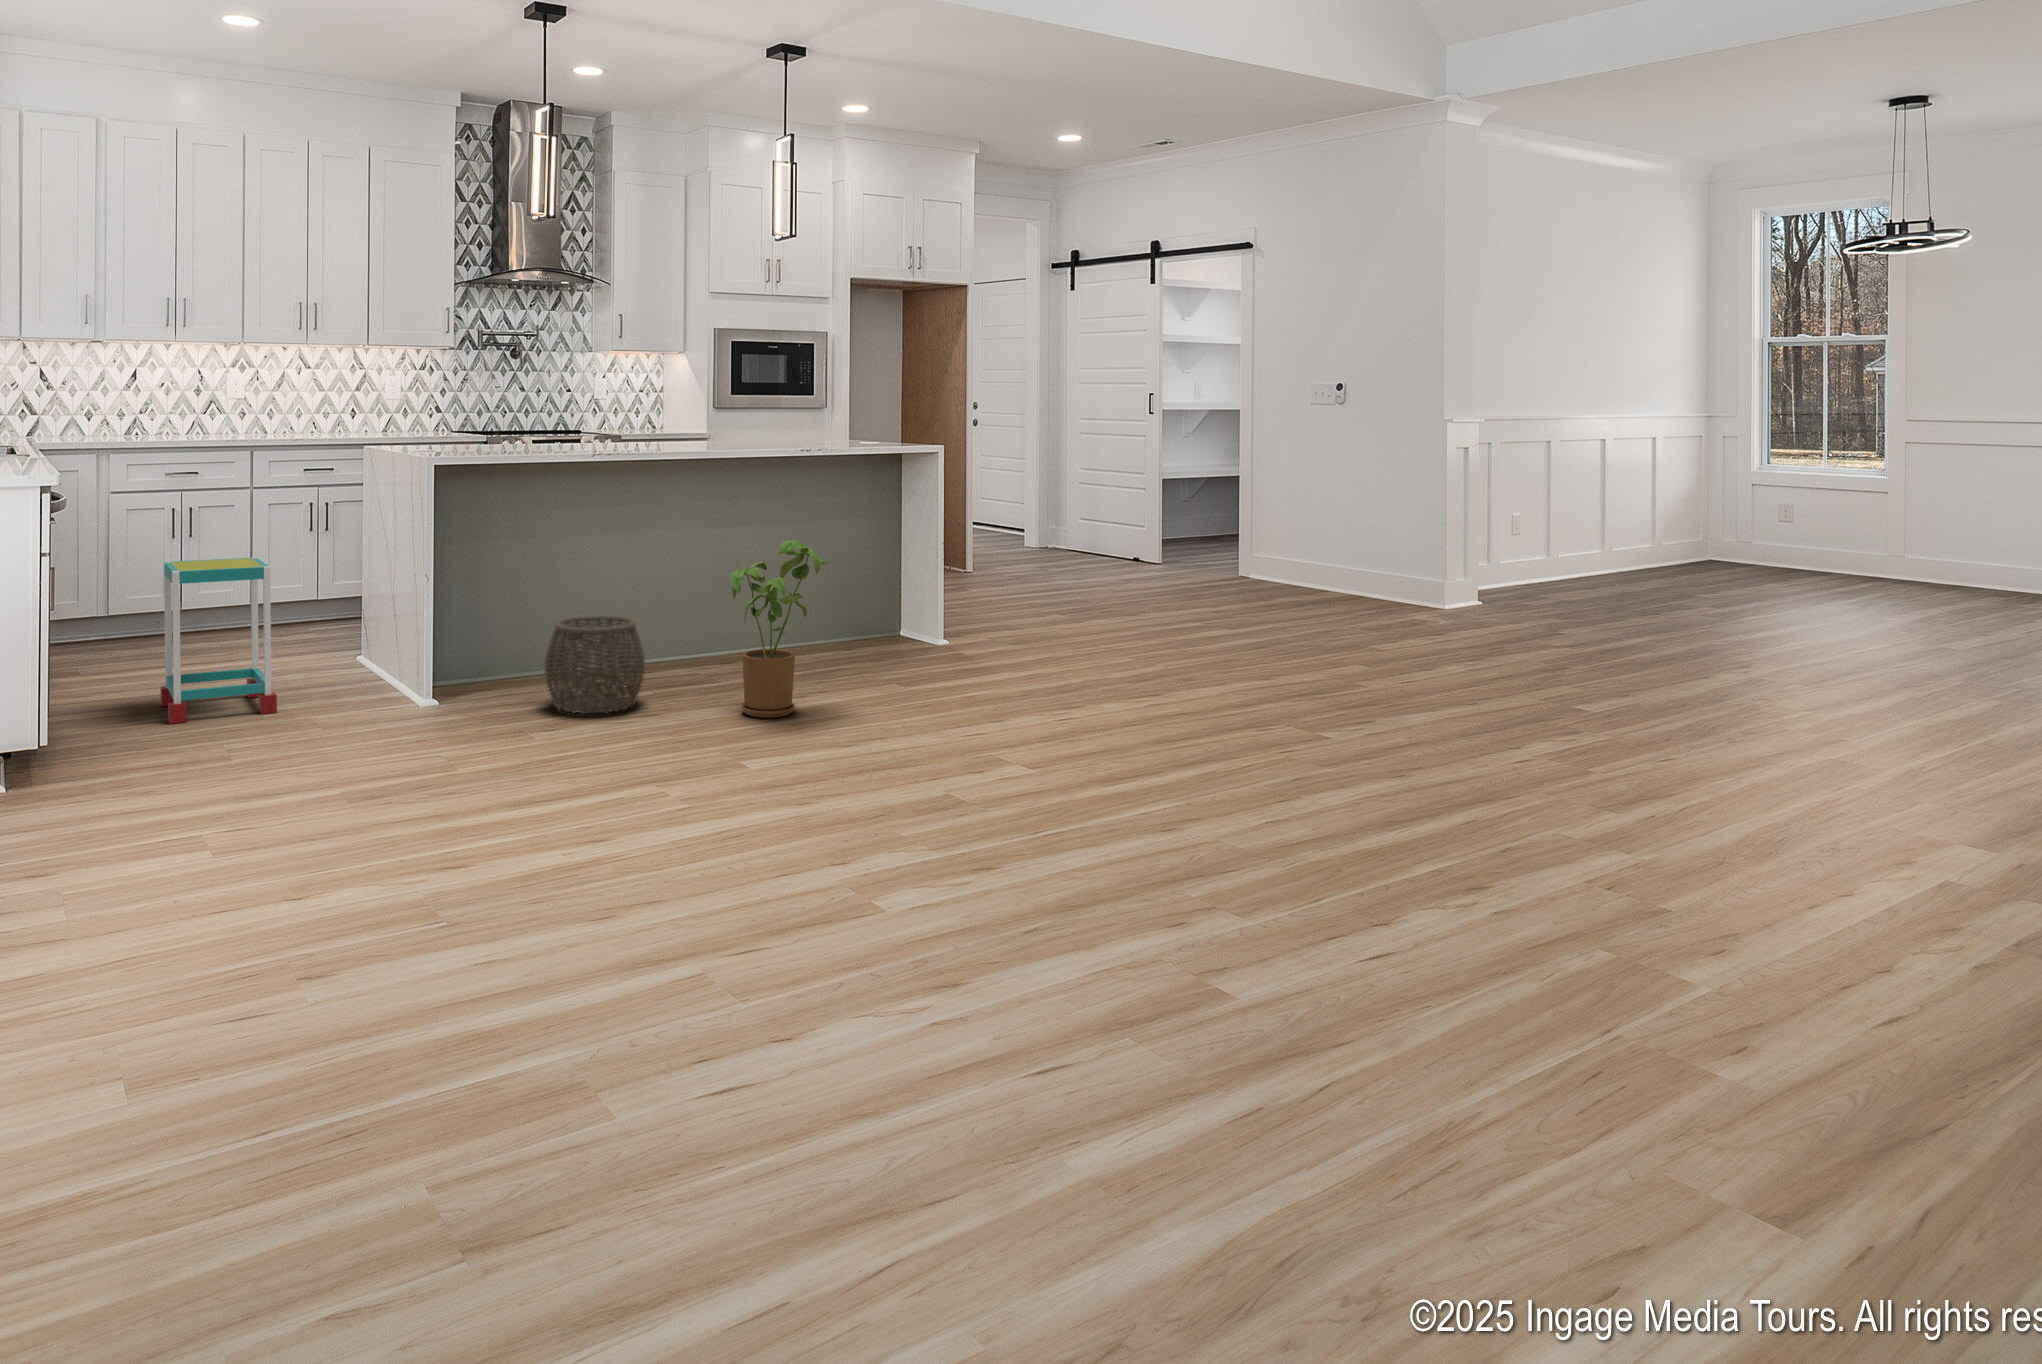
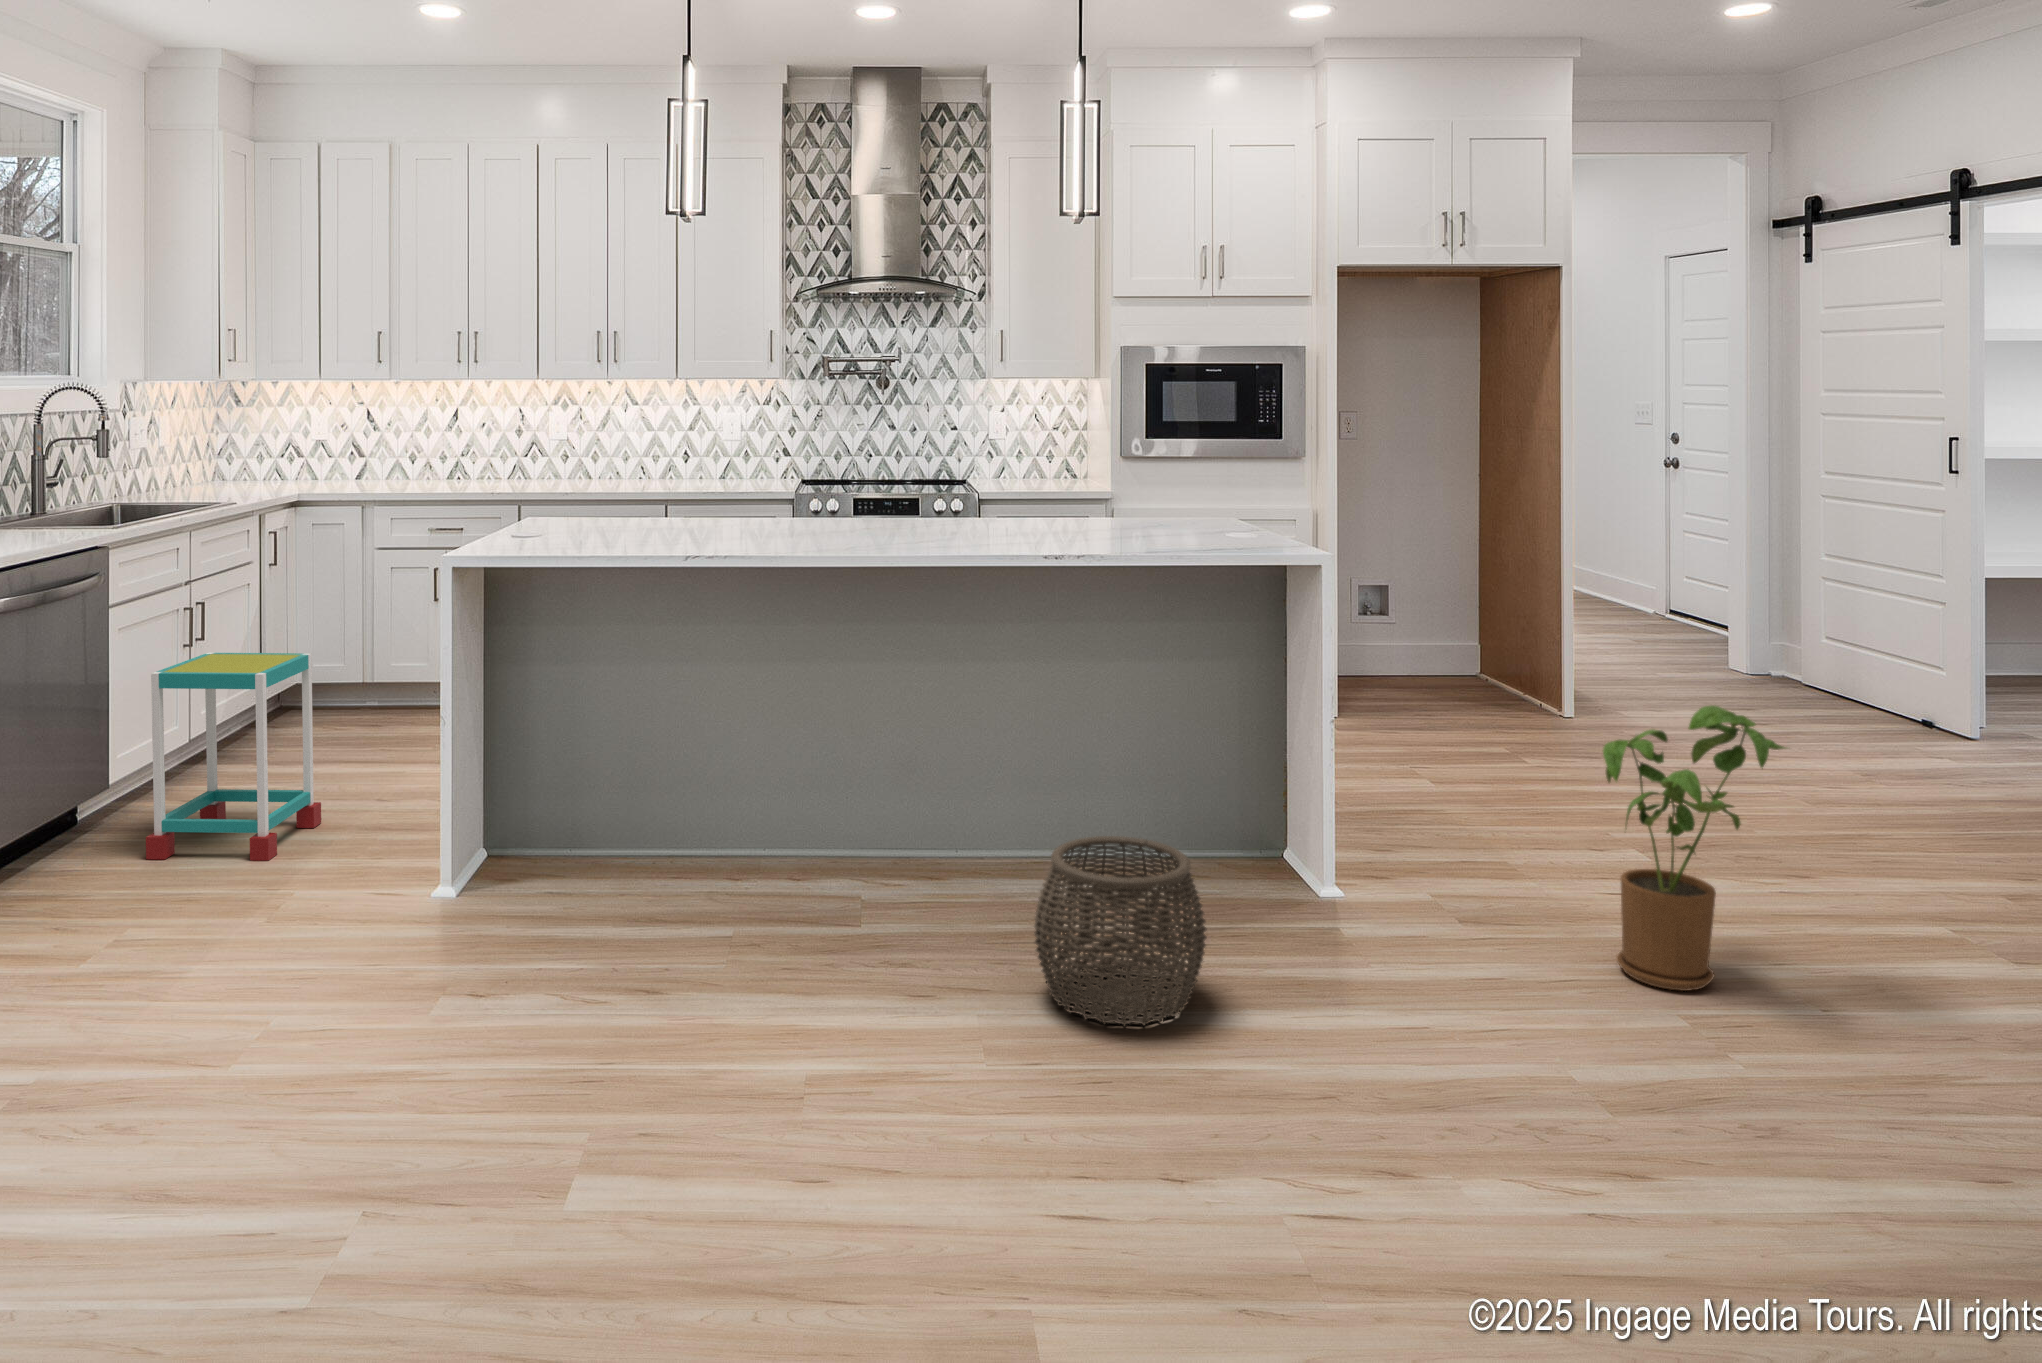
house plant: present [731,540,828,718] -> present [1603,705,1786,991]
woven basket: present [545,615,645,714] -> present [1034,836,1207,1026]

